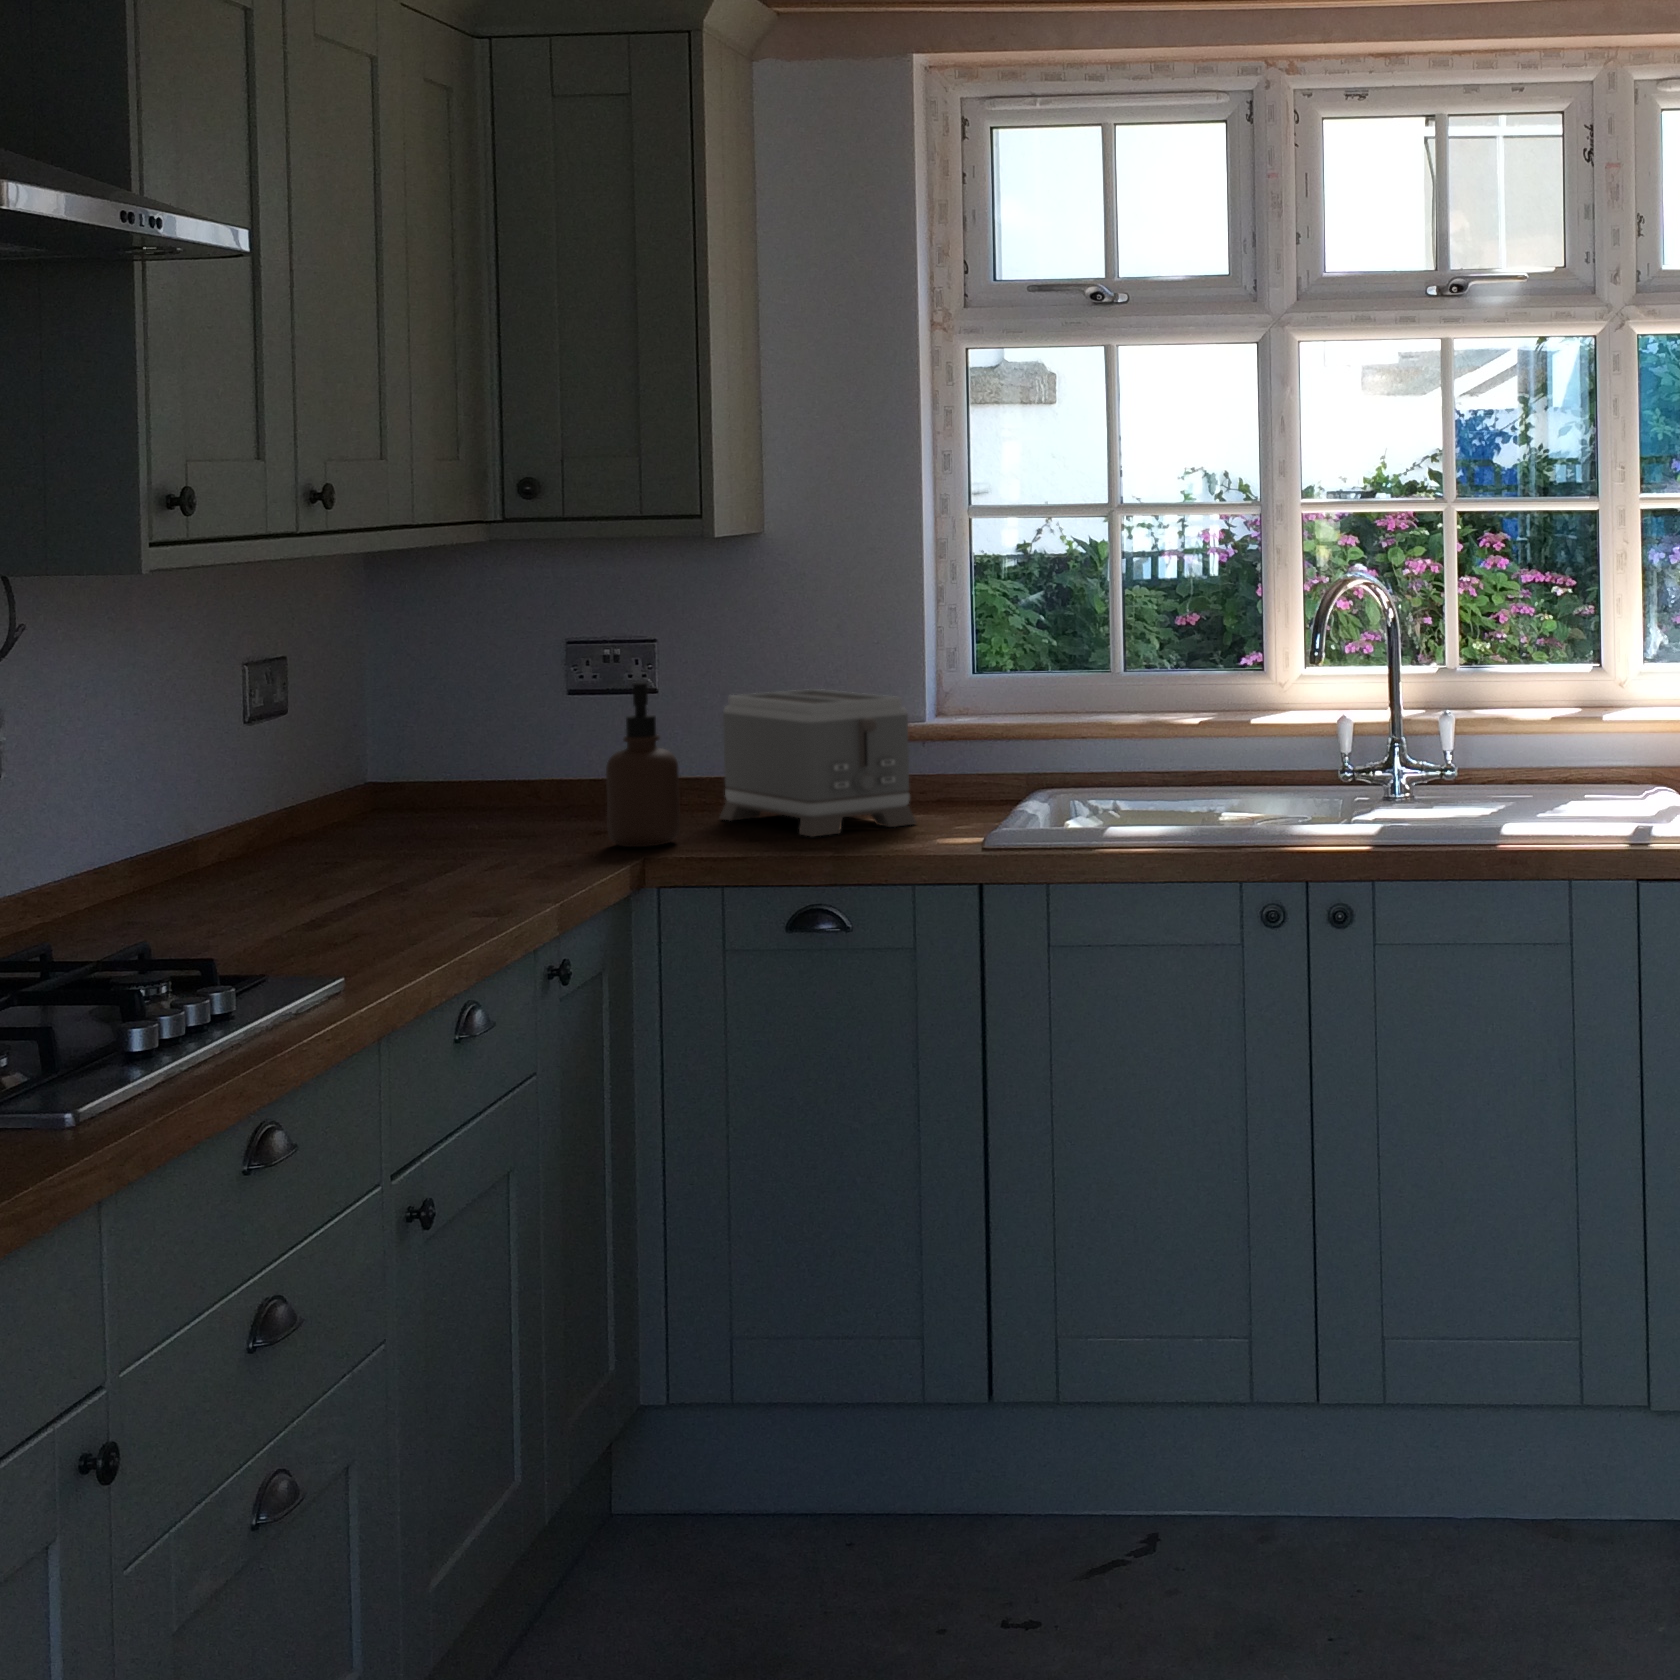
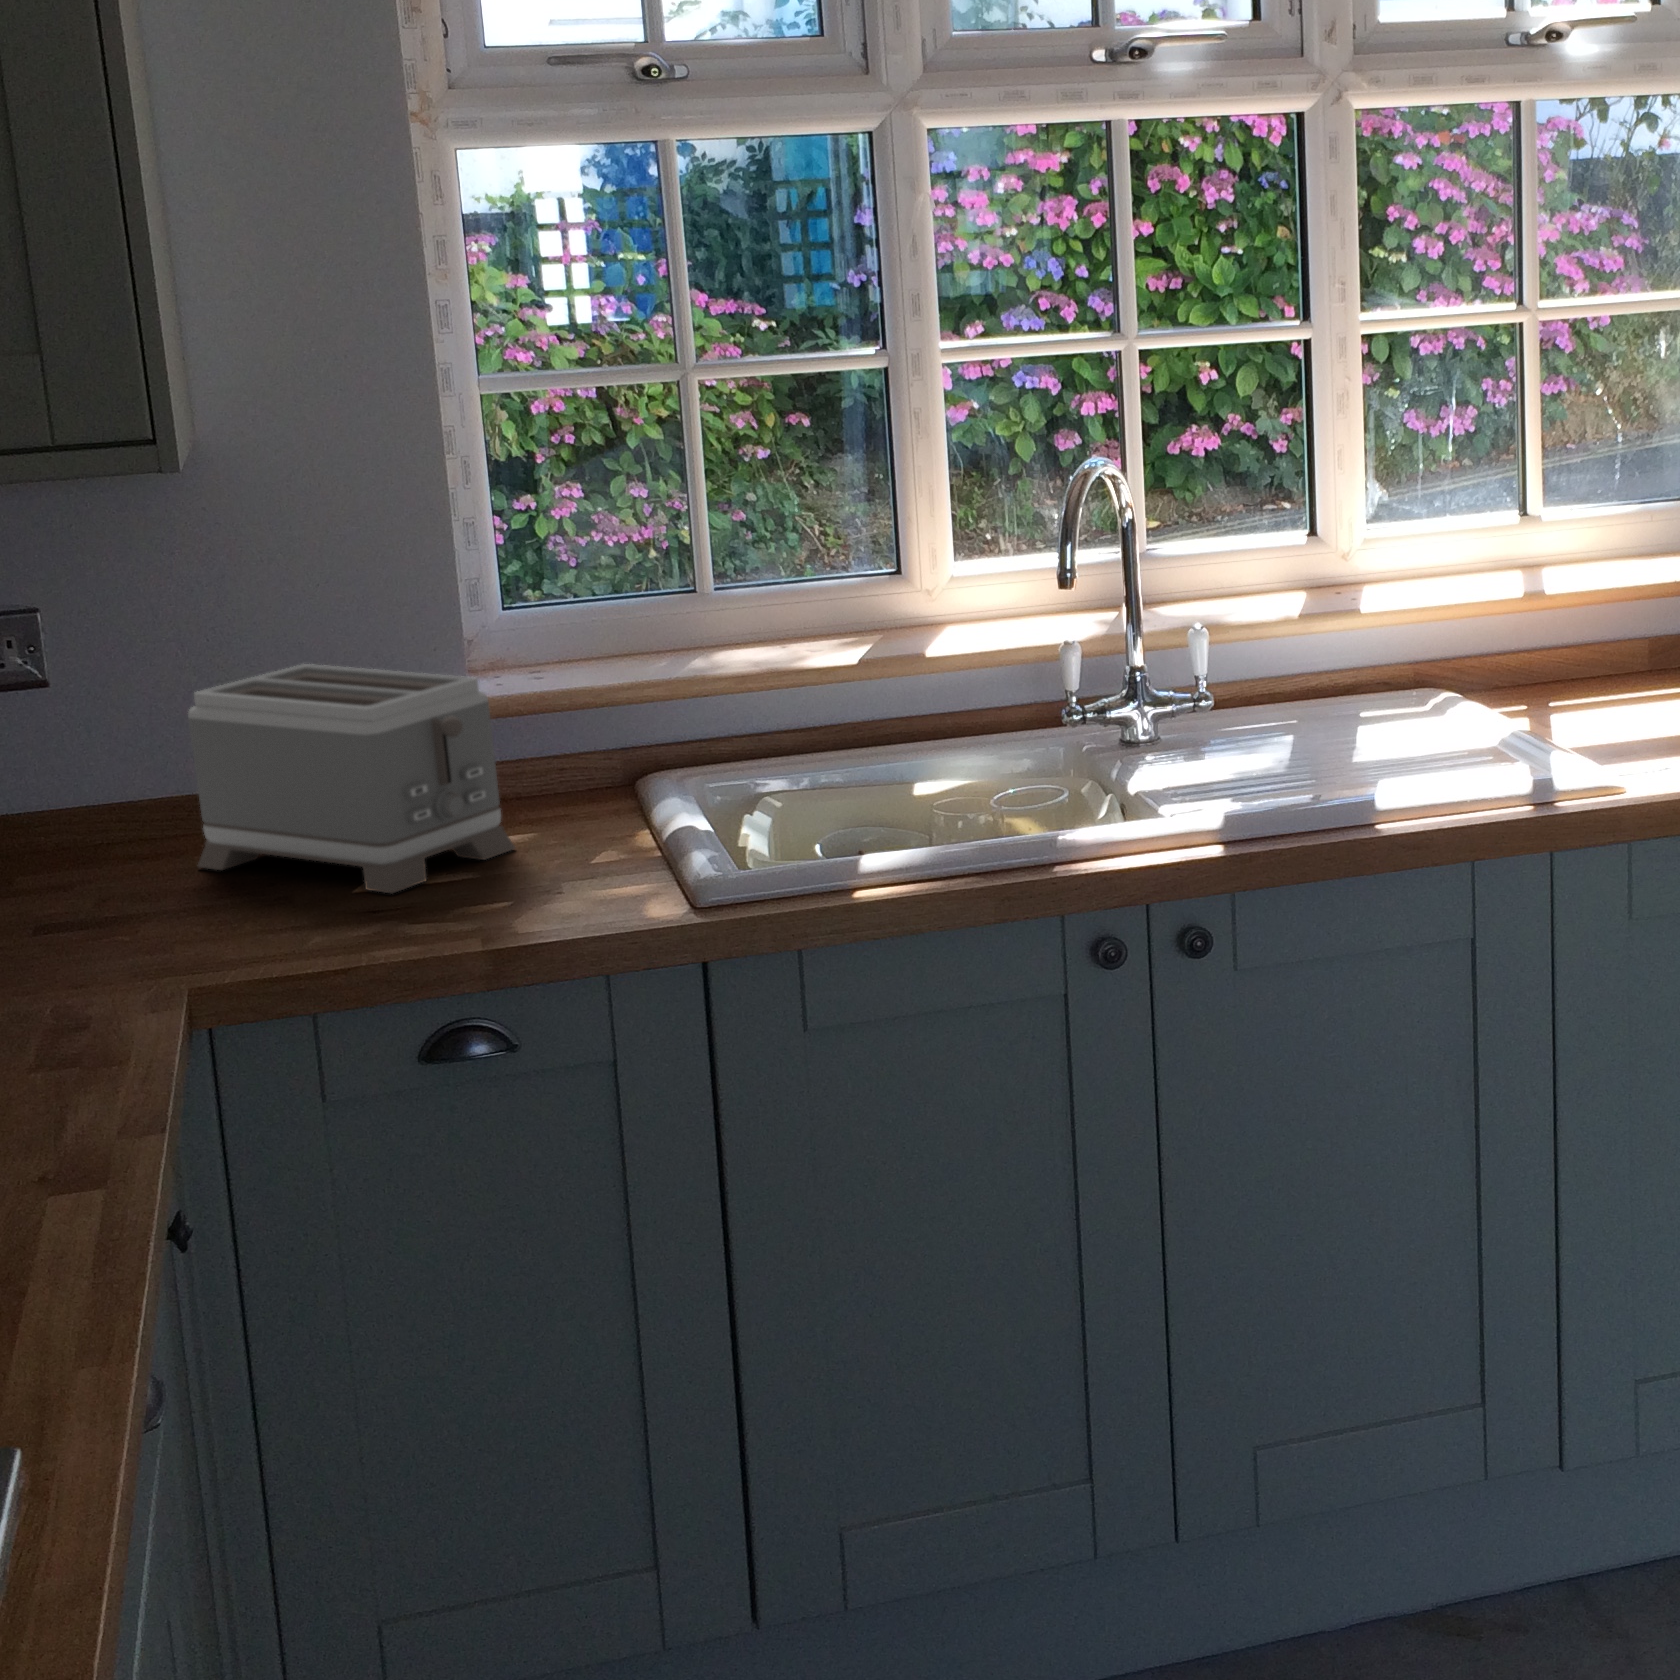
soap dispenser: present [606,682,680,847] -> none [70,703,193,946]

